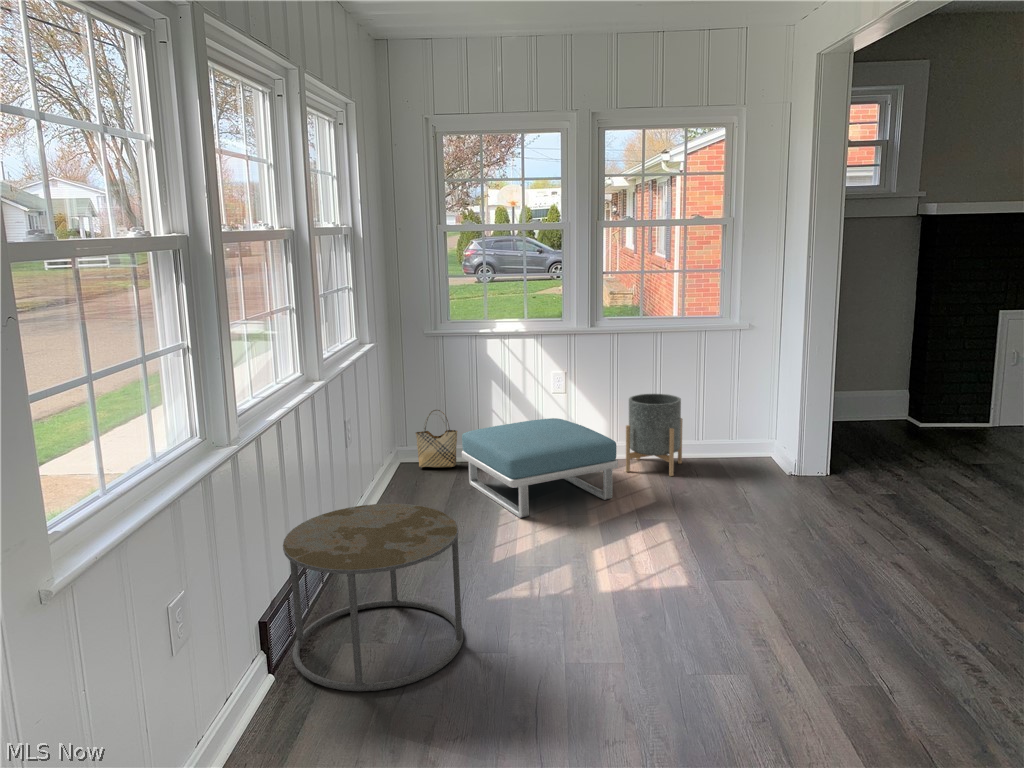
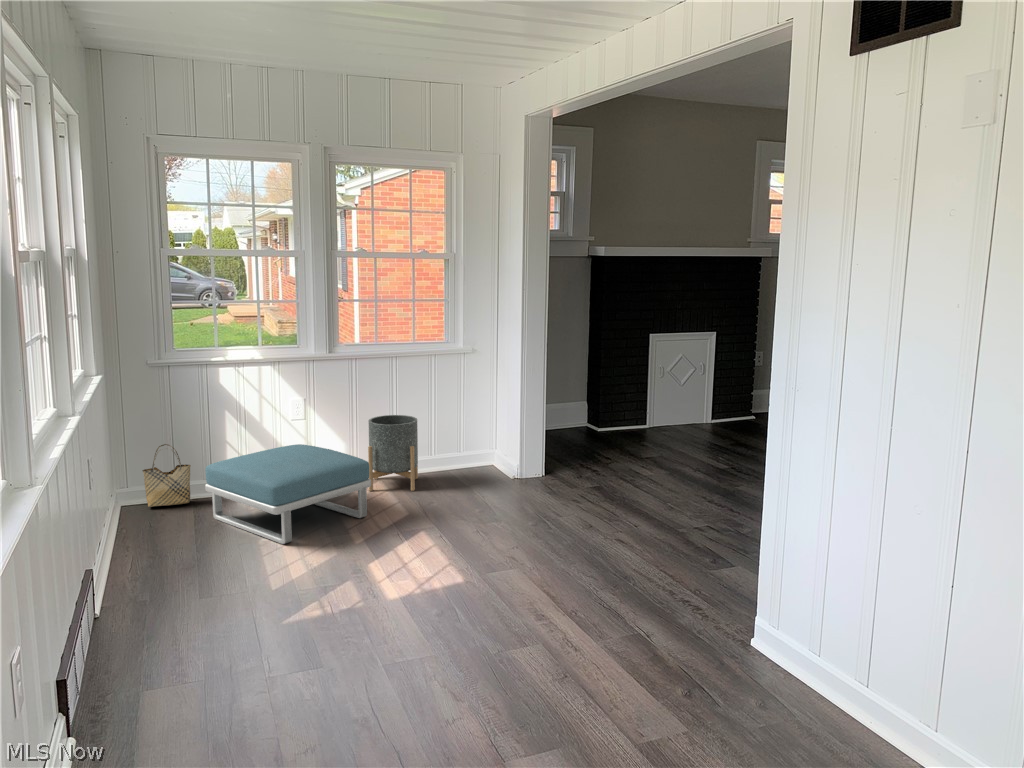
side table: present [283,504,463,691] -> none [80,537,278,733]

